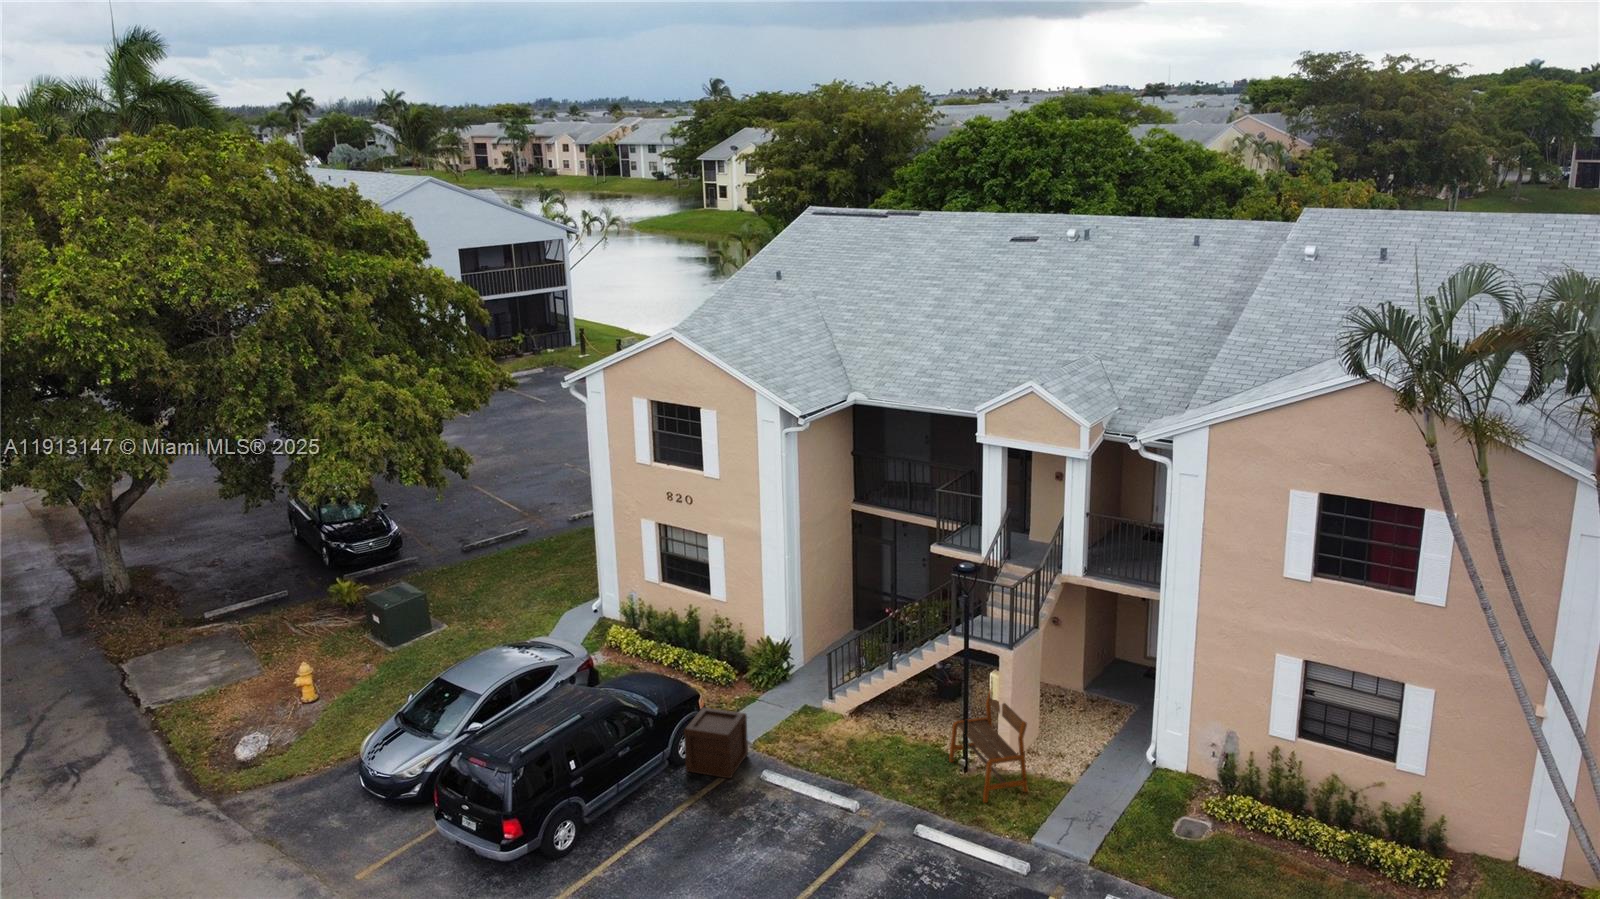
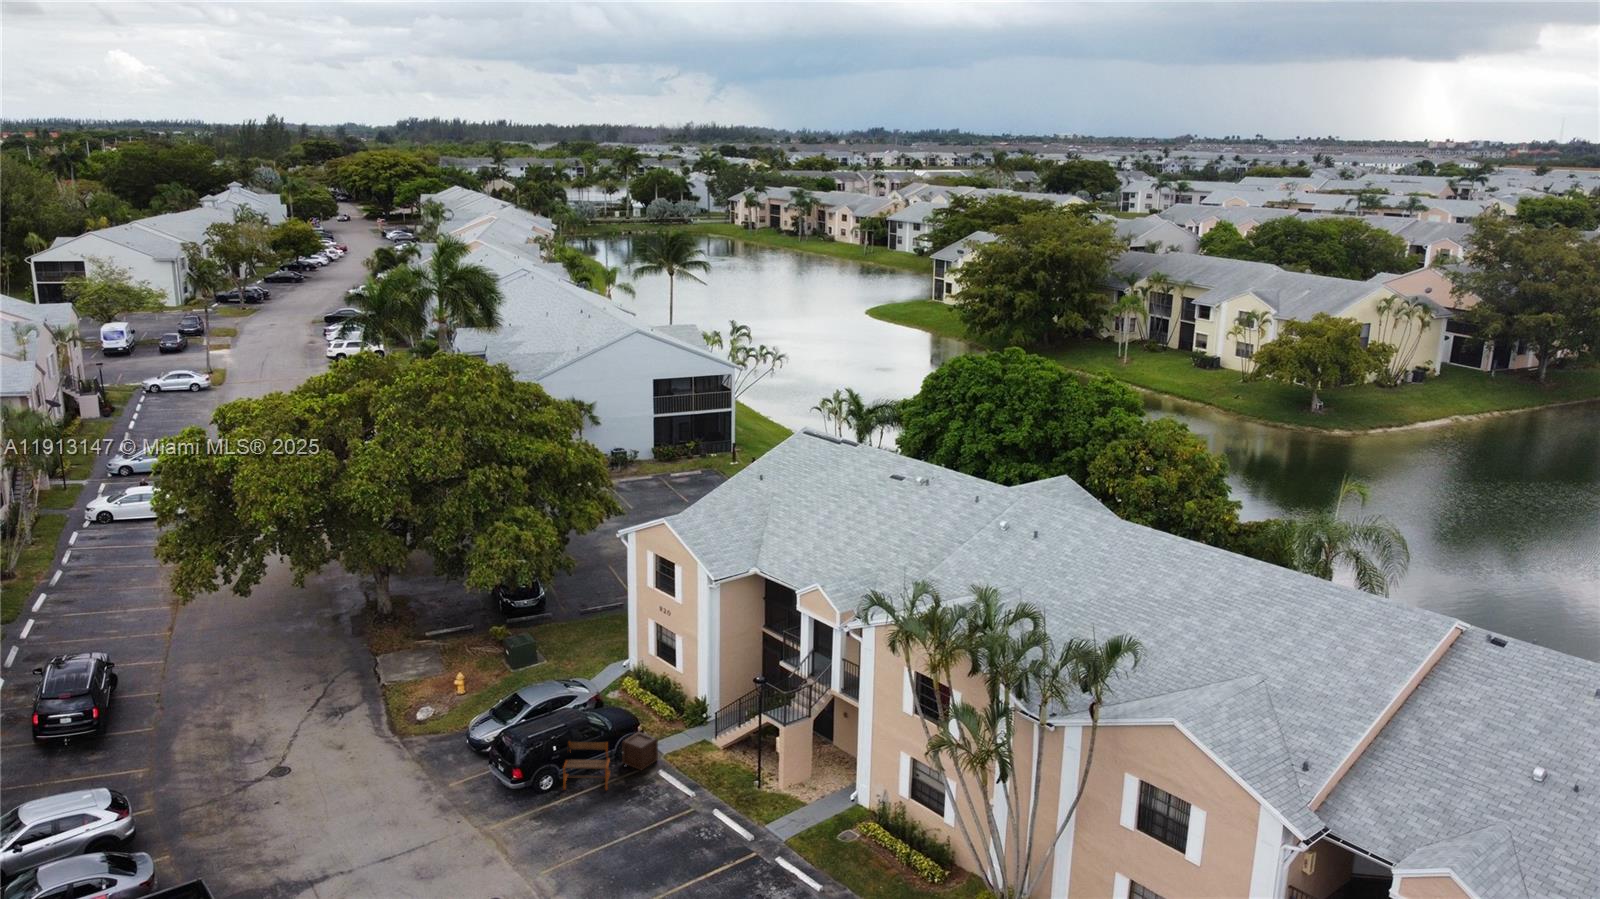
bench: present [949,690,1028,803] -> present [563,742,610,790]

